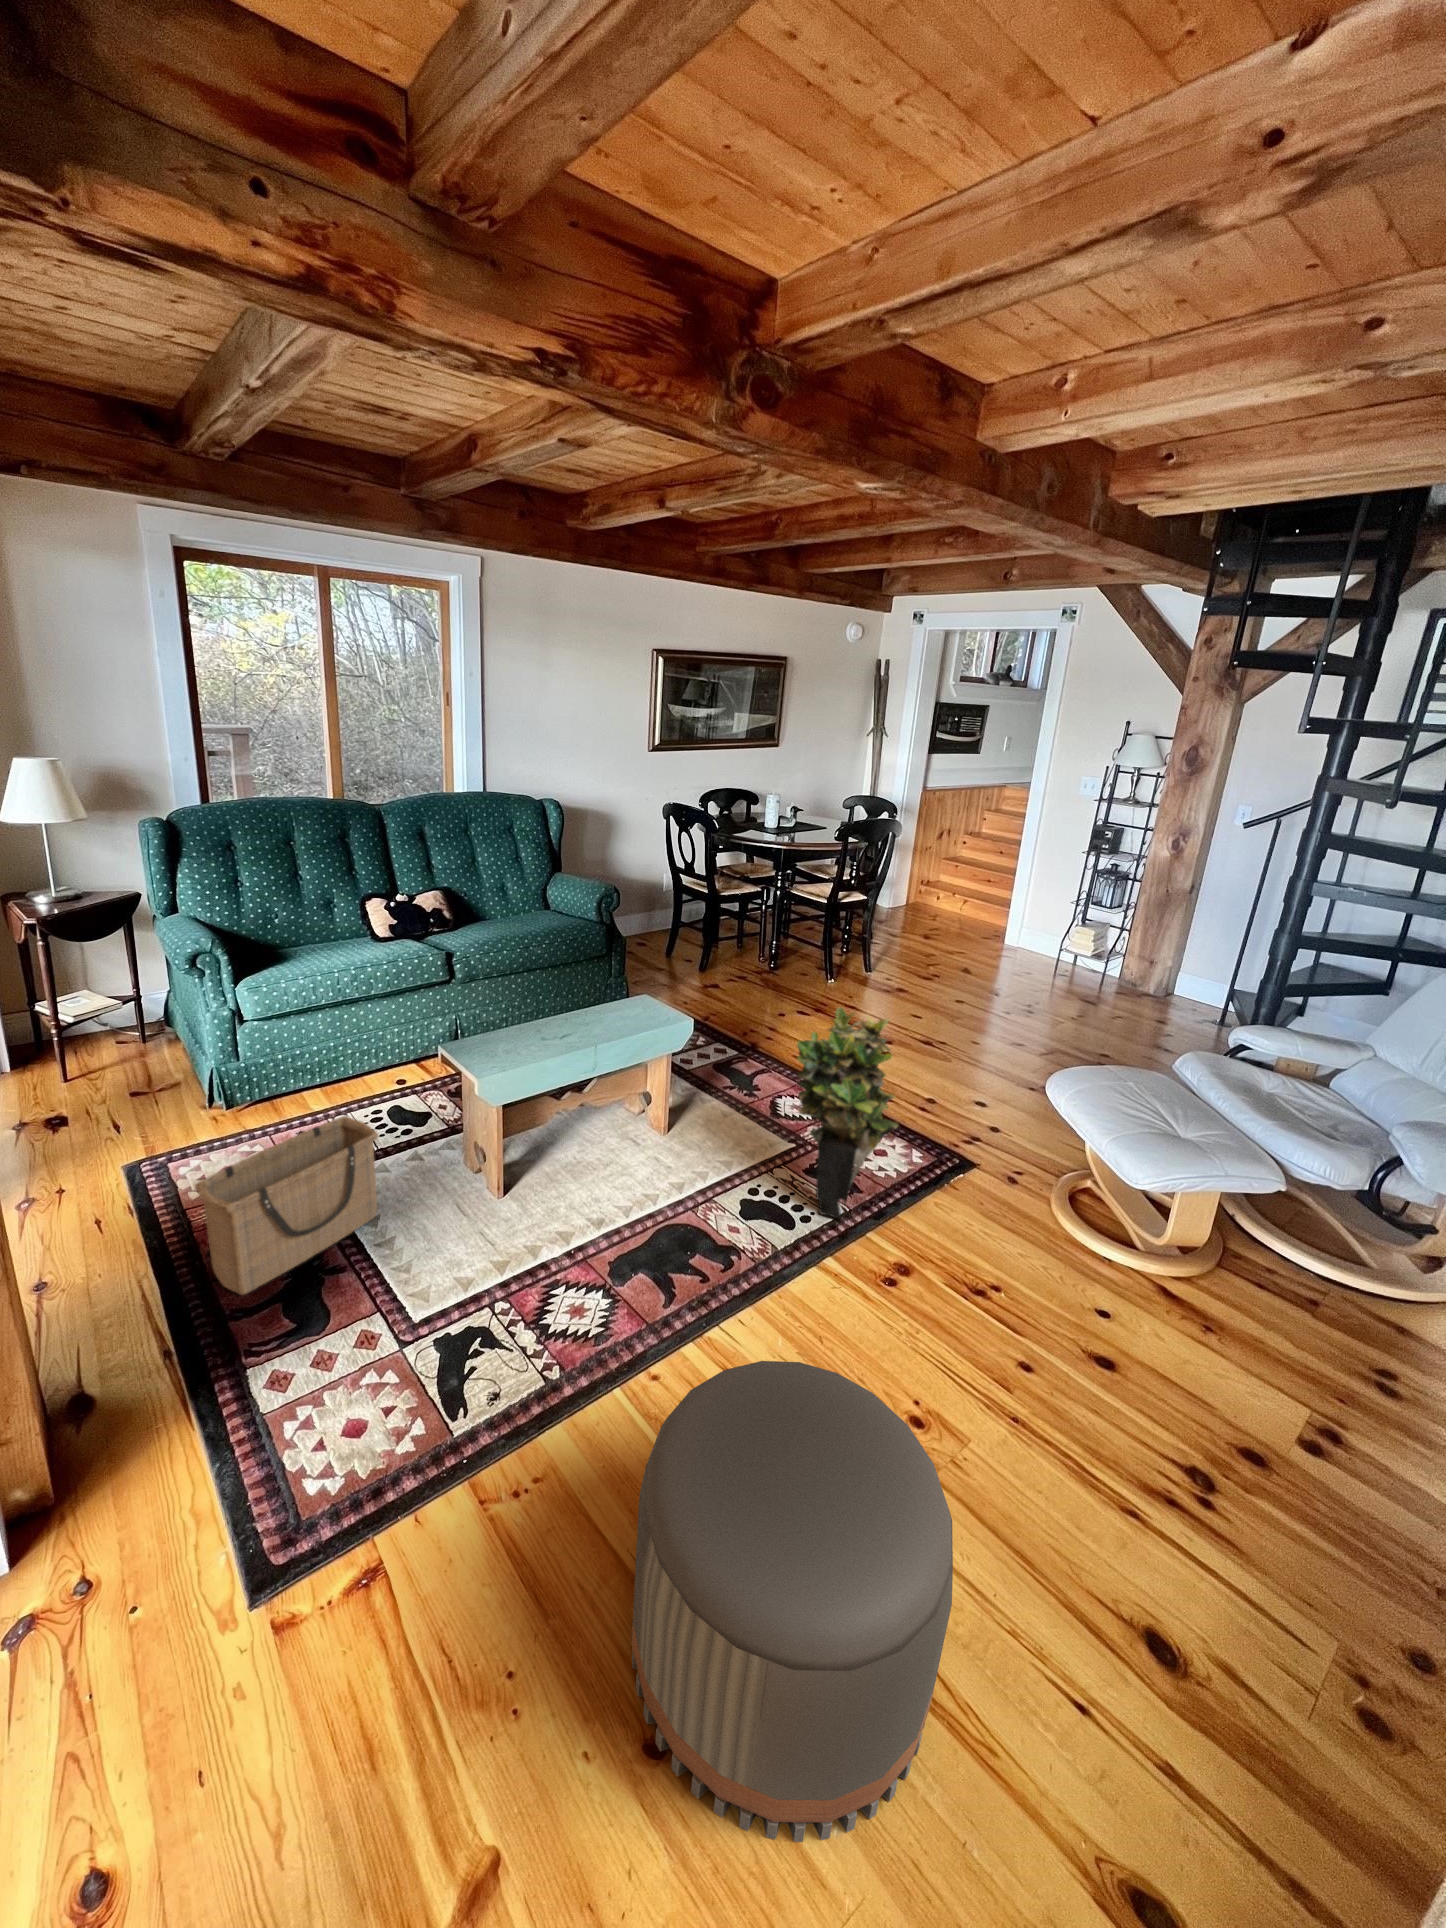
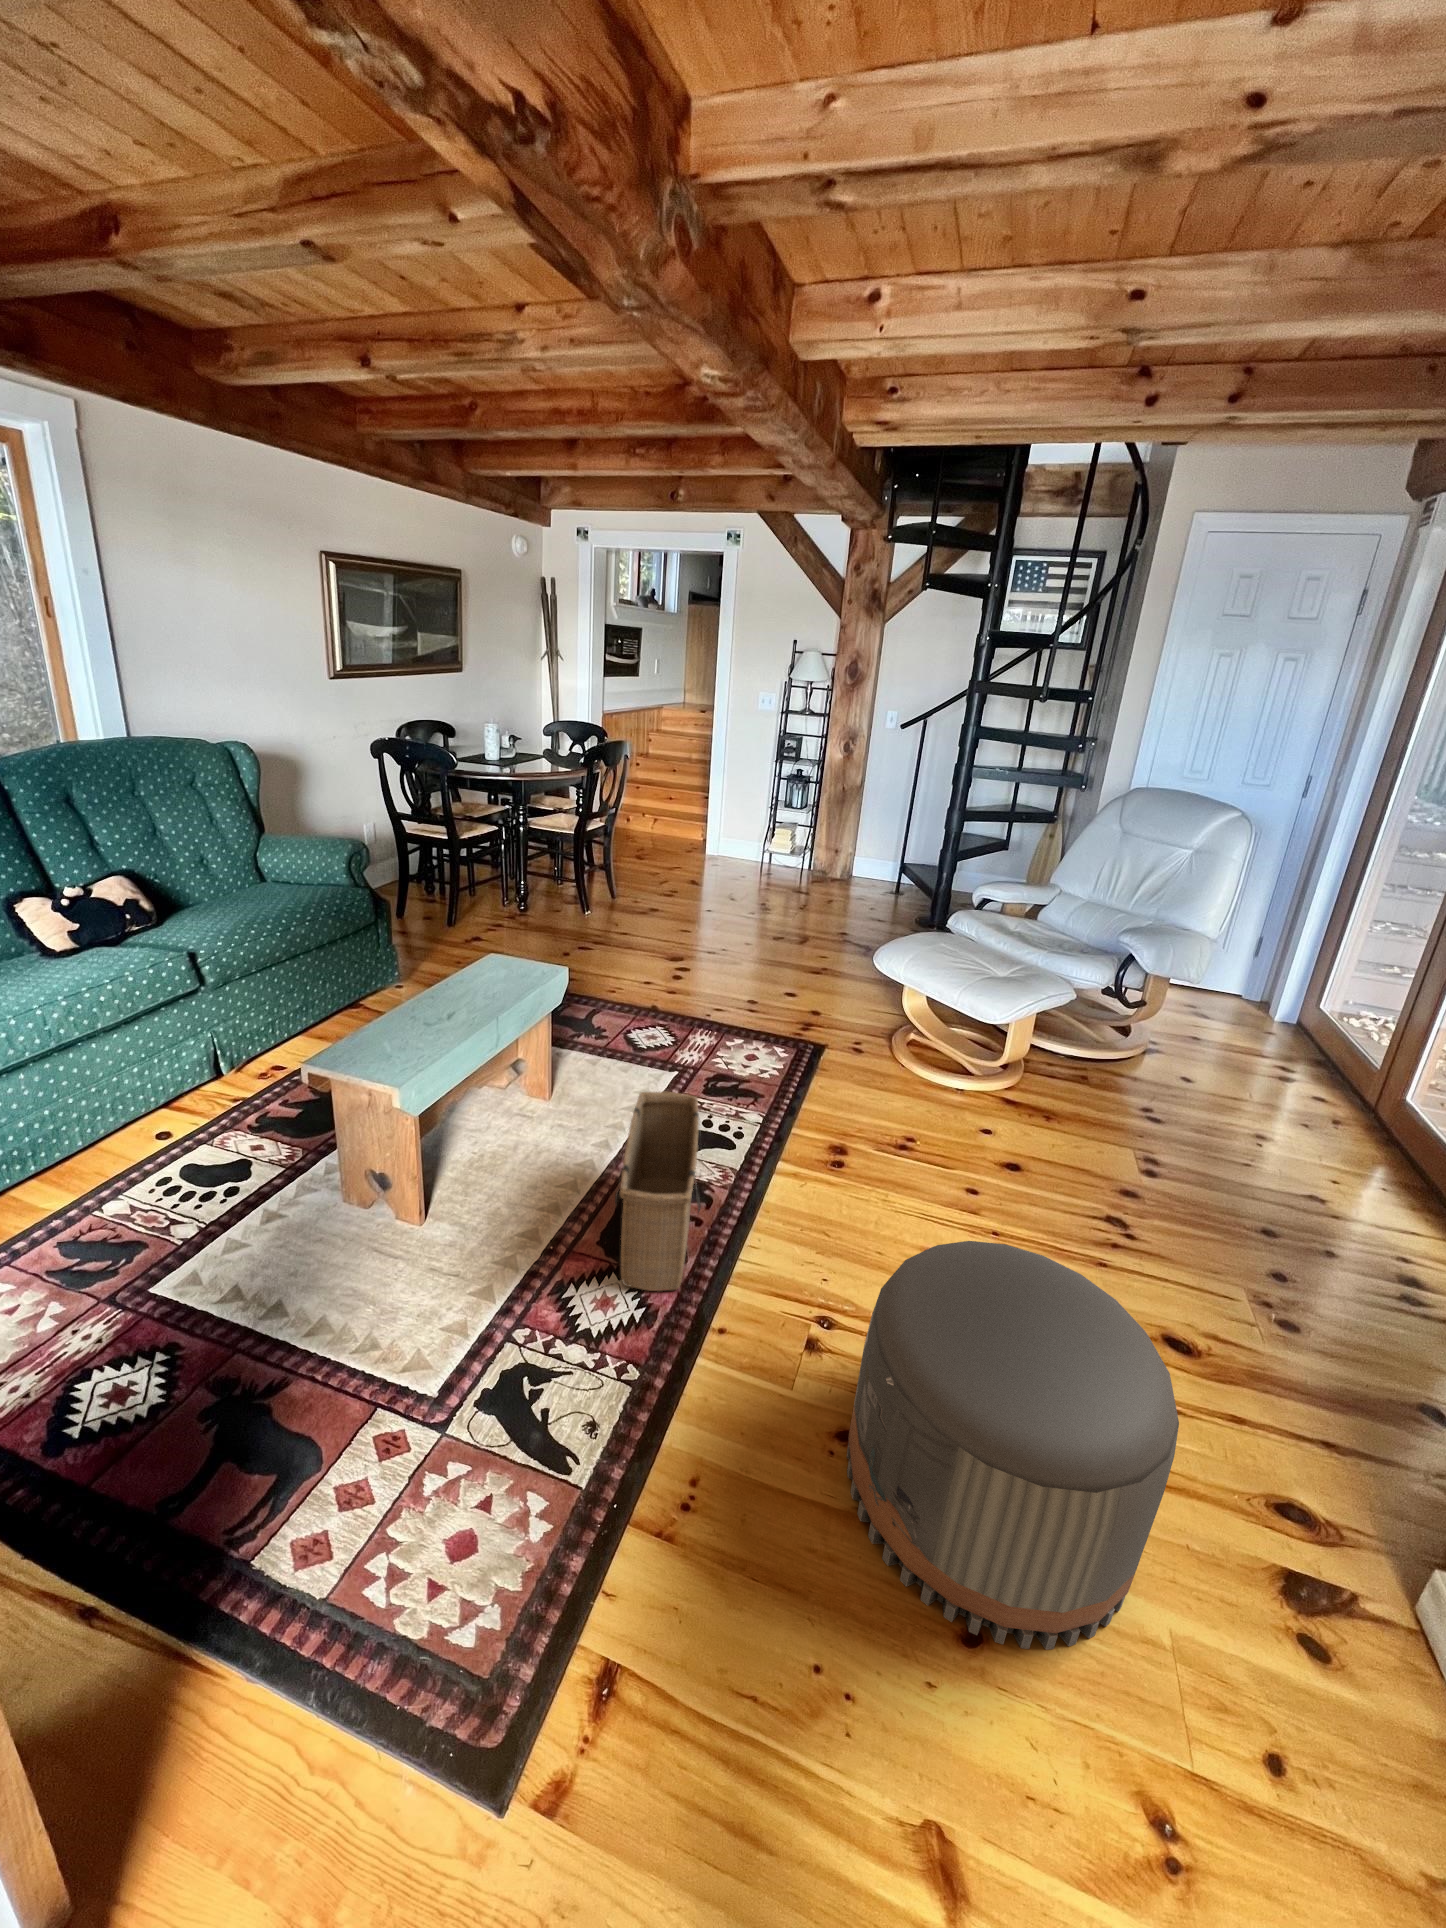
potted plant: present [797,1007,898,1218] -> none [695,925,804,1128]
basket: present [195,1116,378,1295] -> present [615,1092,701,1291]

